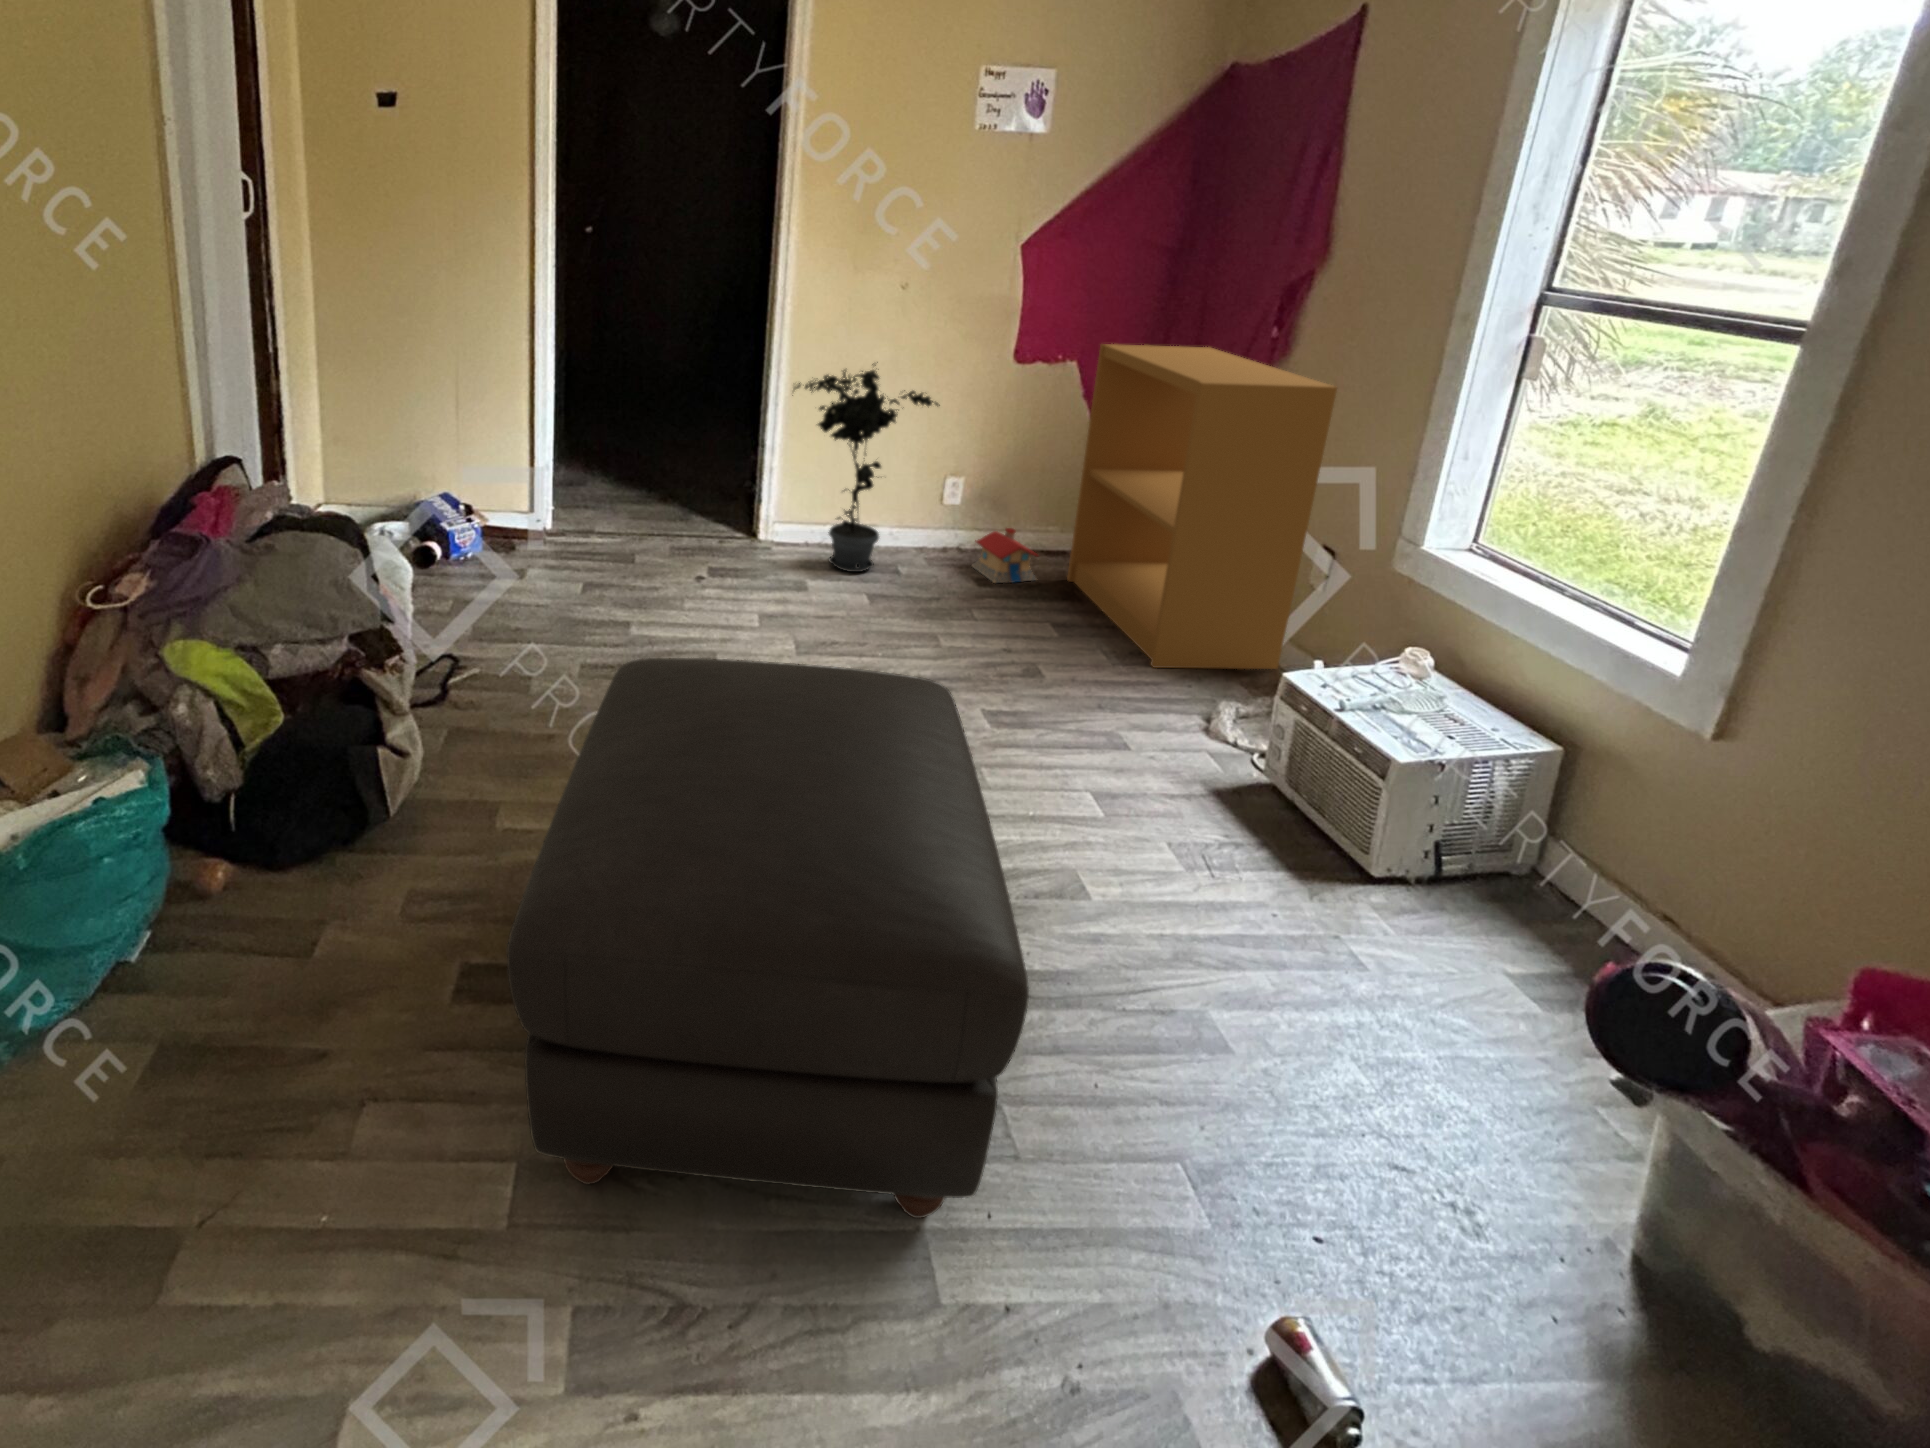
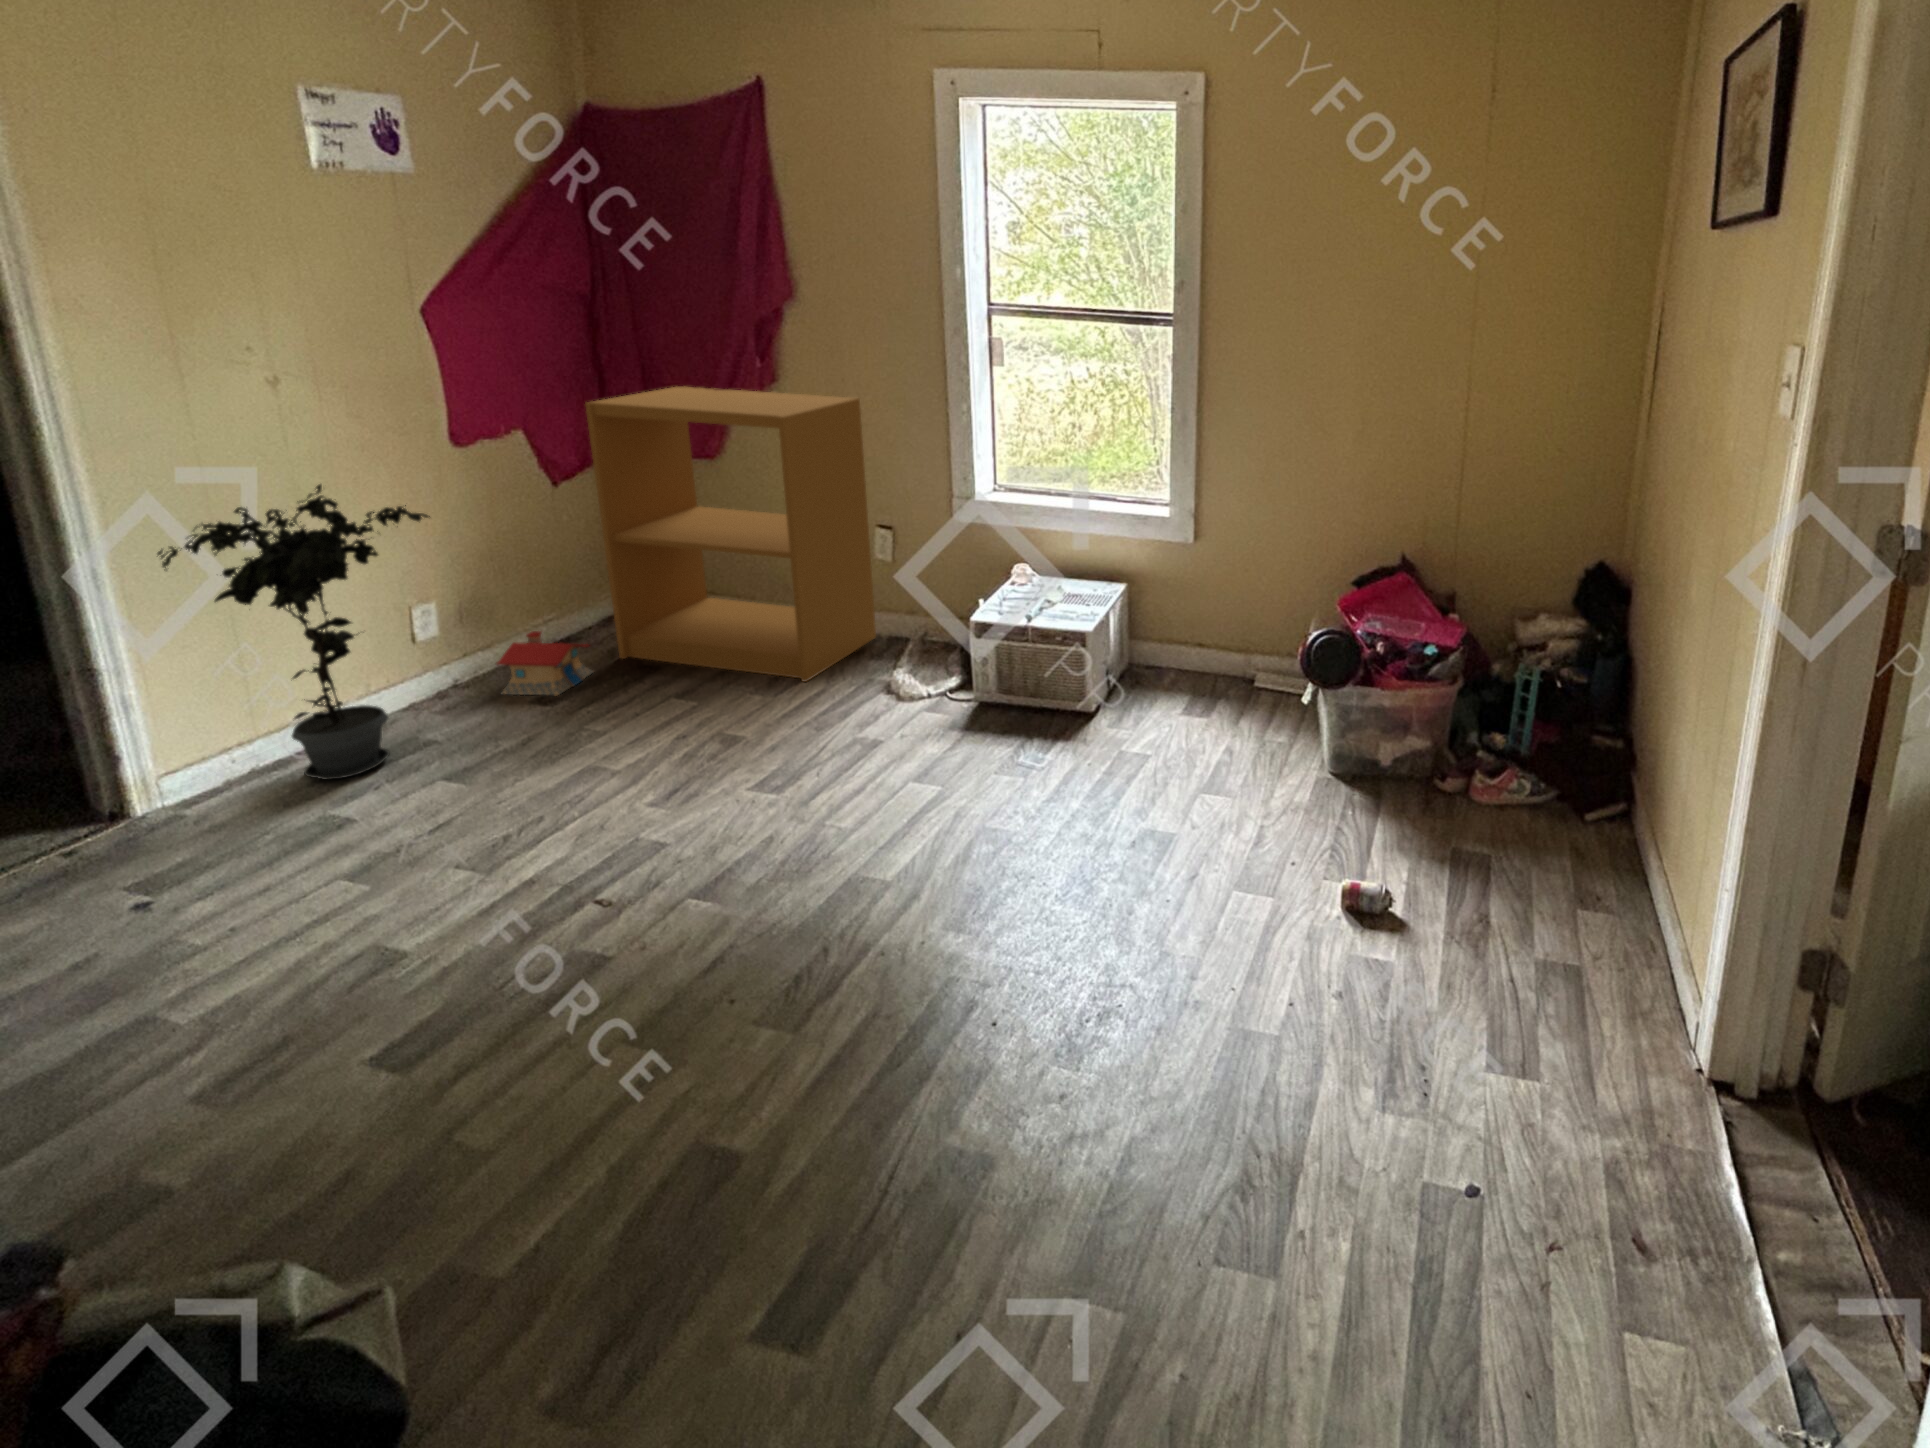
ottoman: present [507,658,1029,1218] -> none [673,716,1277,1252]

